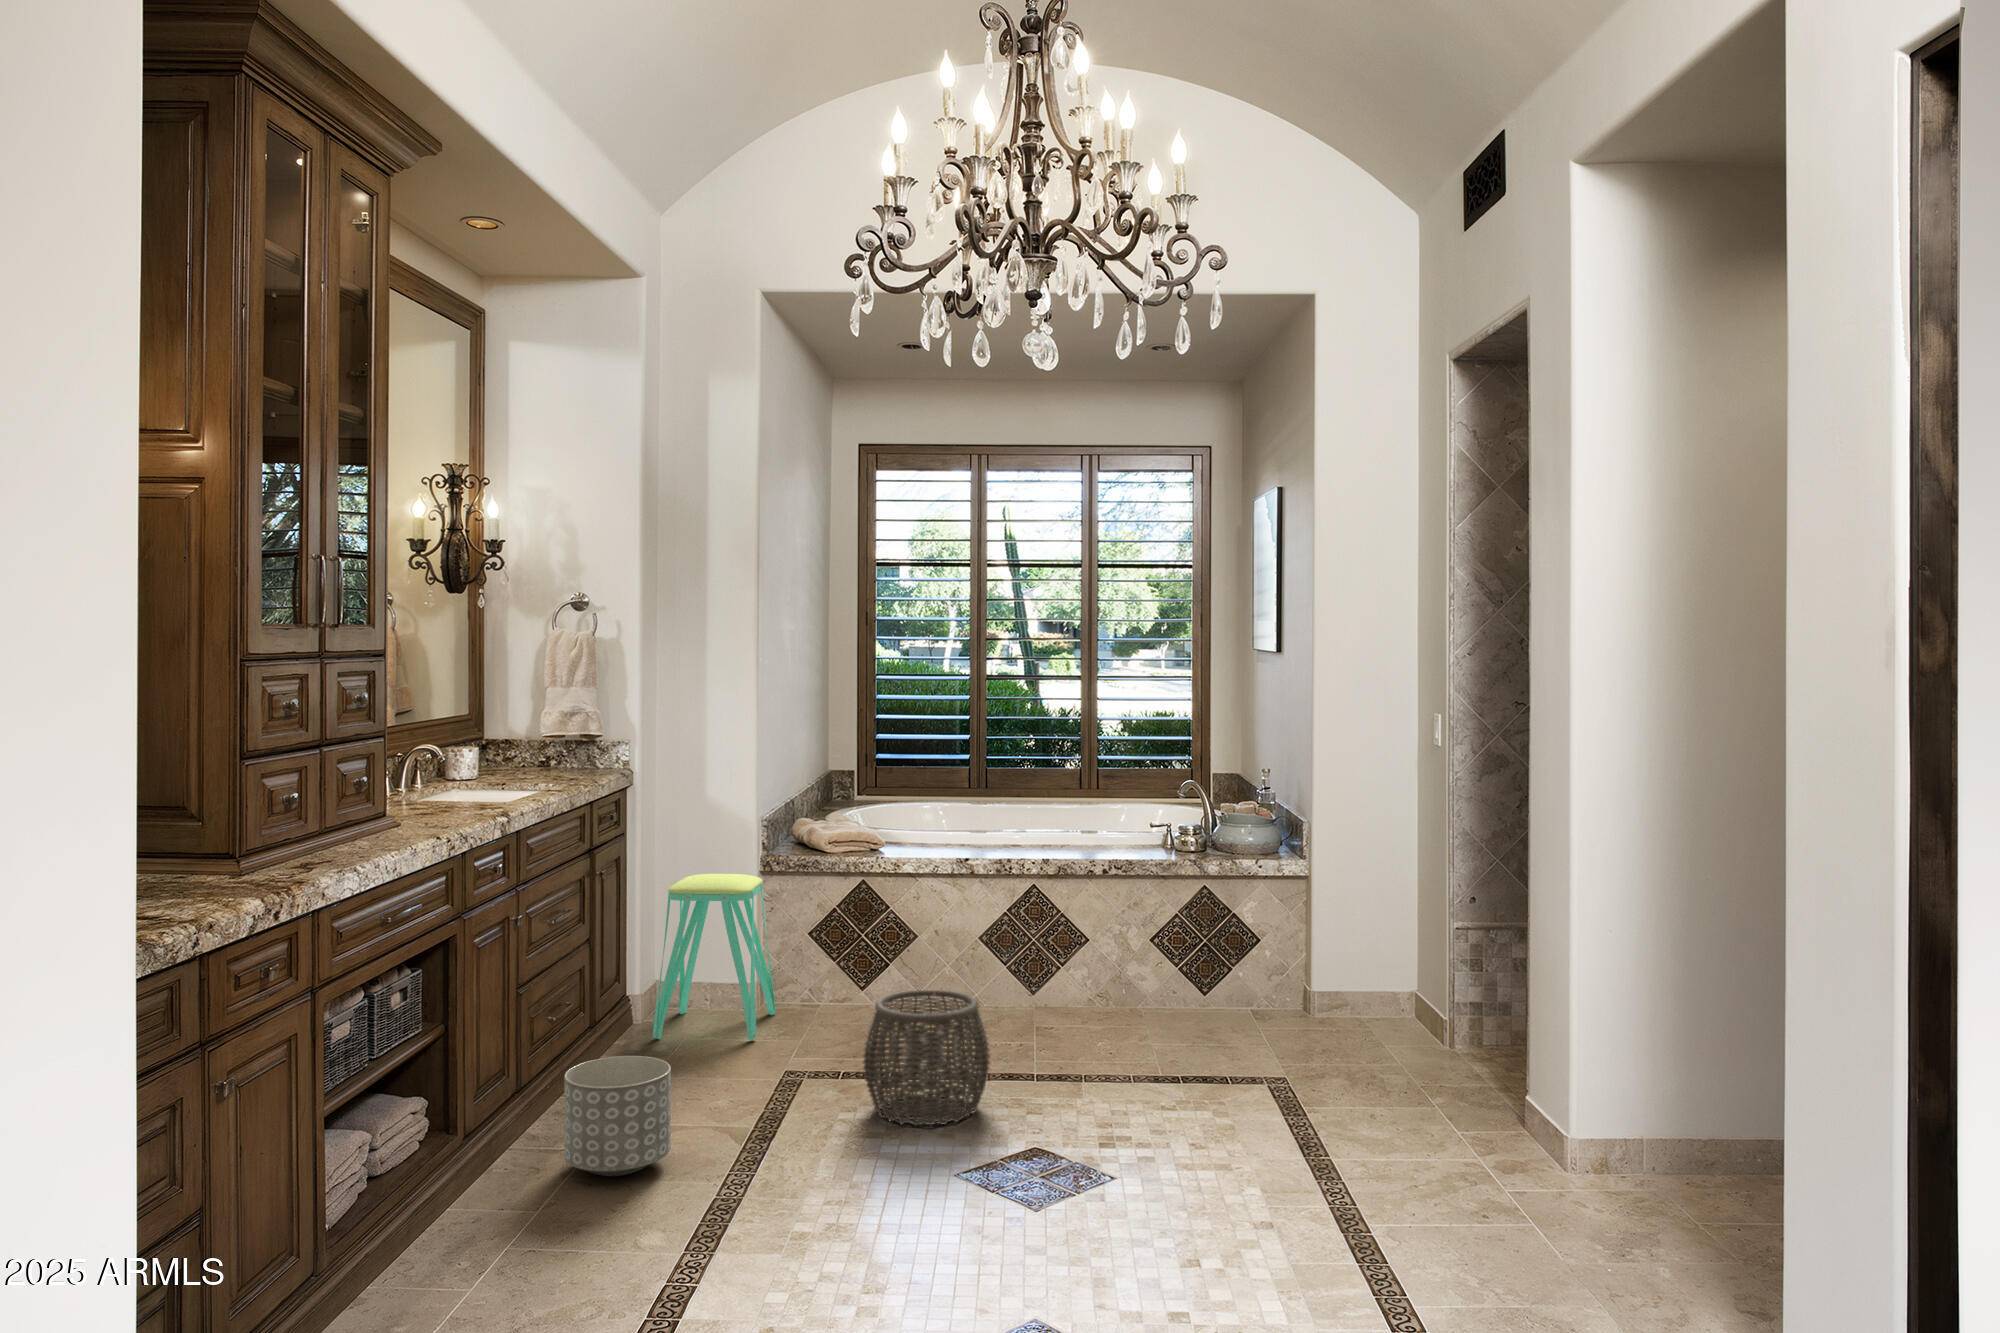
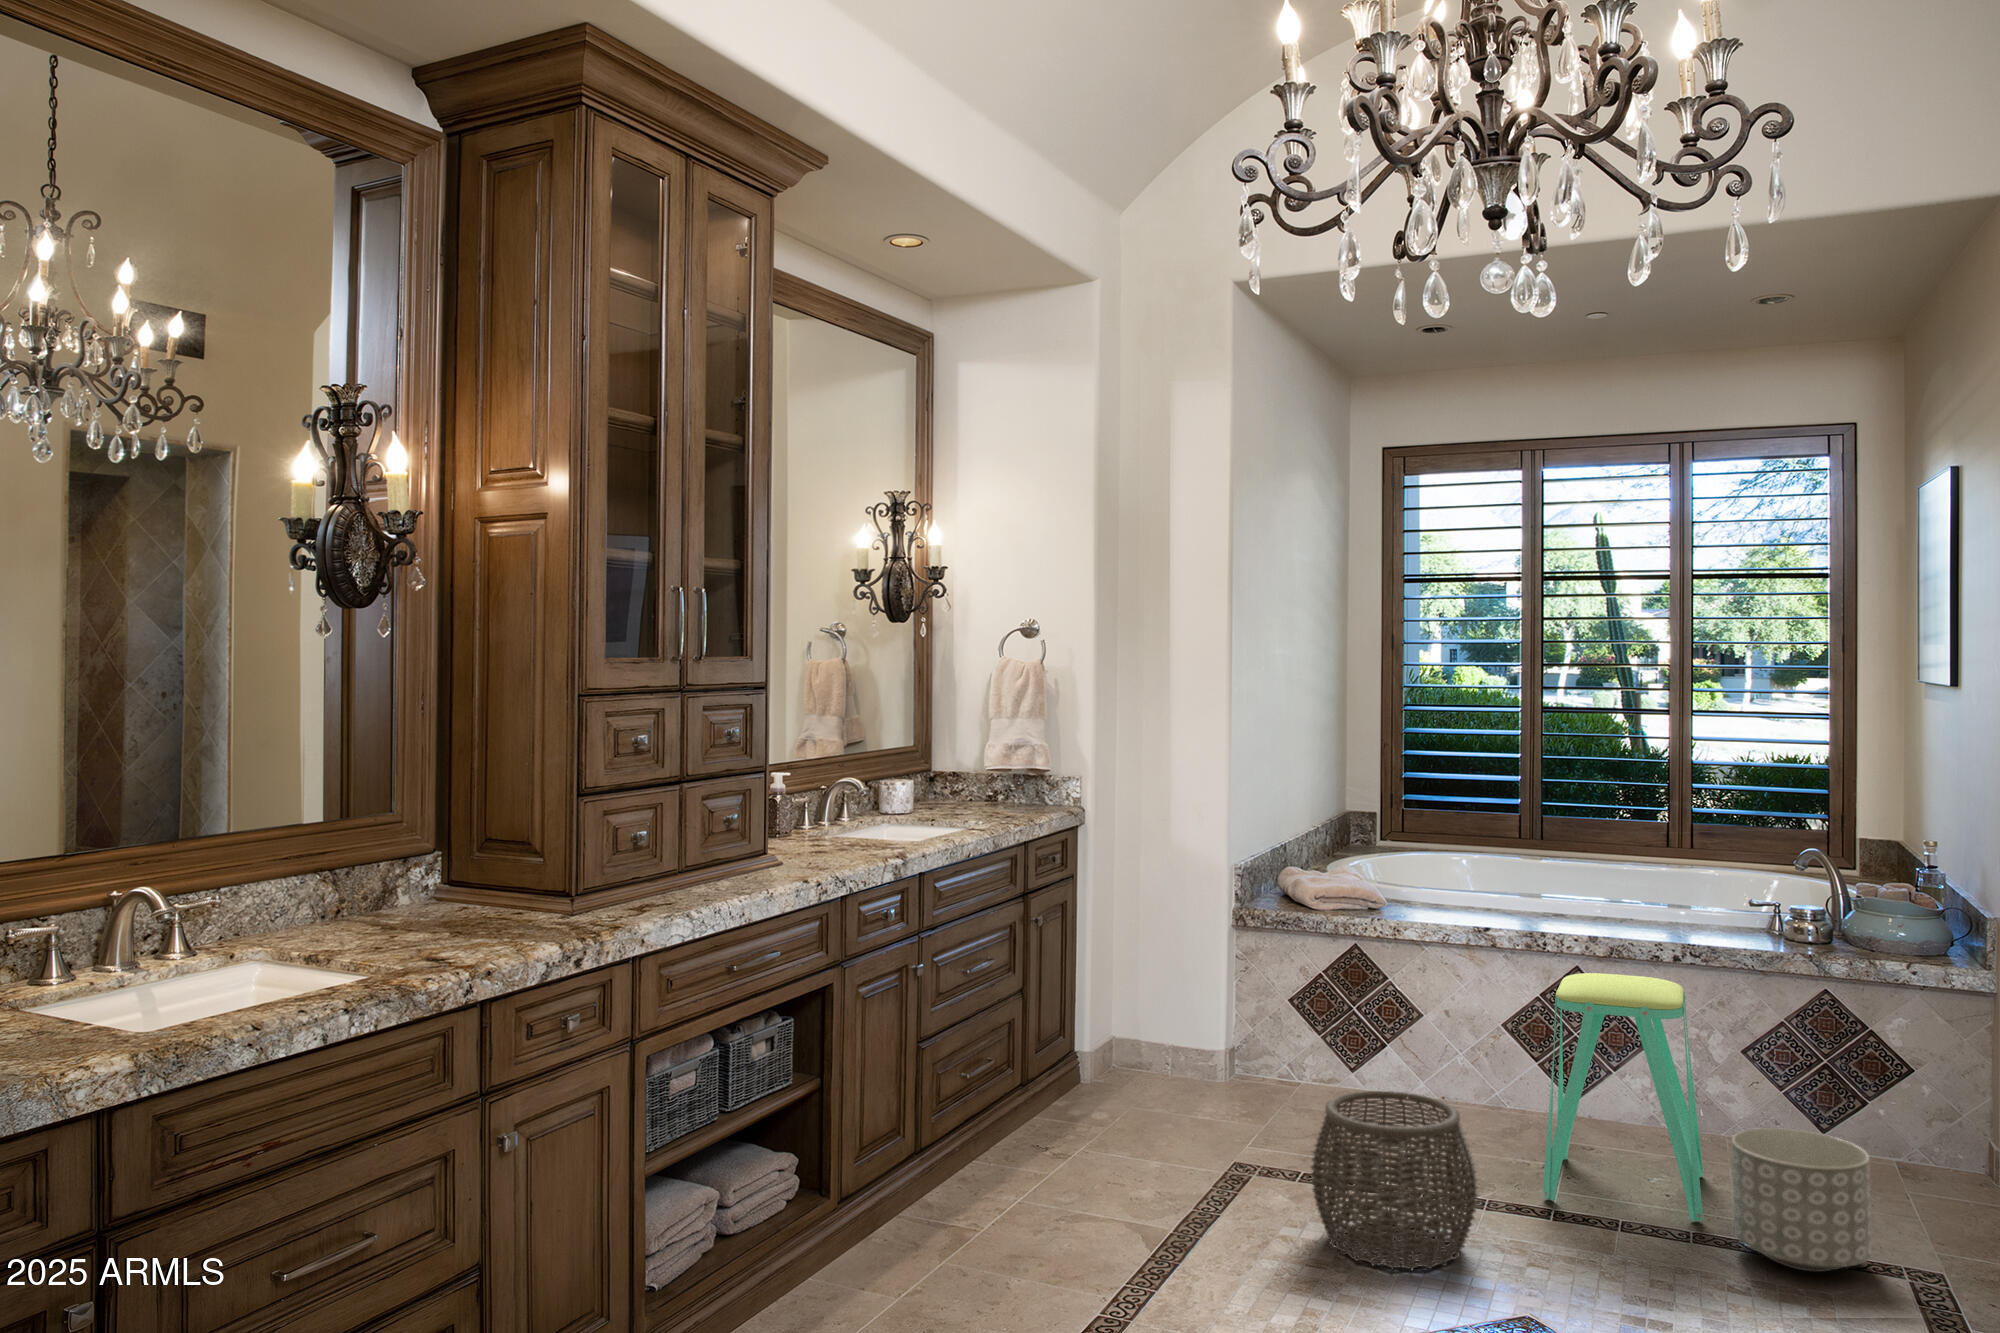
stool: present [653,874,776,1040] -> present [1543,973,1703,1221]
planter: present [564,1056,671,1176] -> present [1732,1128,1872,1272]

